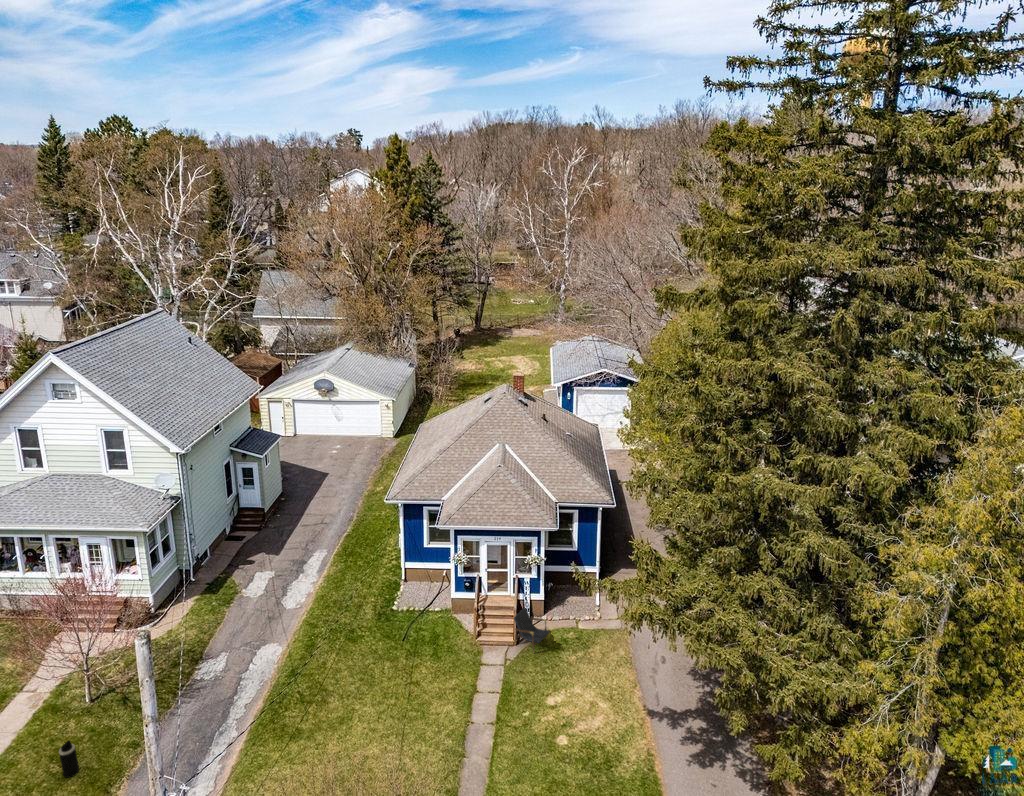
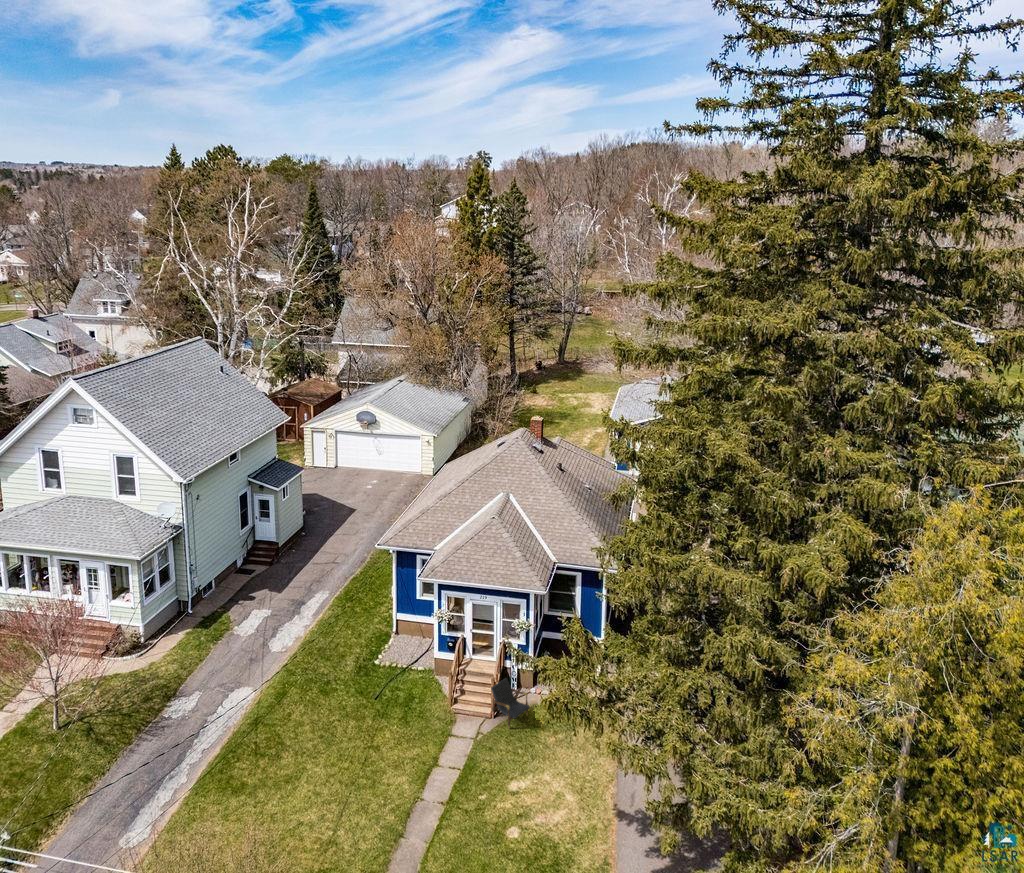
trash can: present [59,740,79,778] -> none [8,766,29,803]

